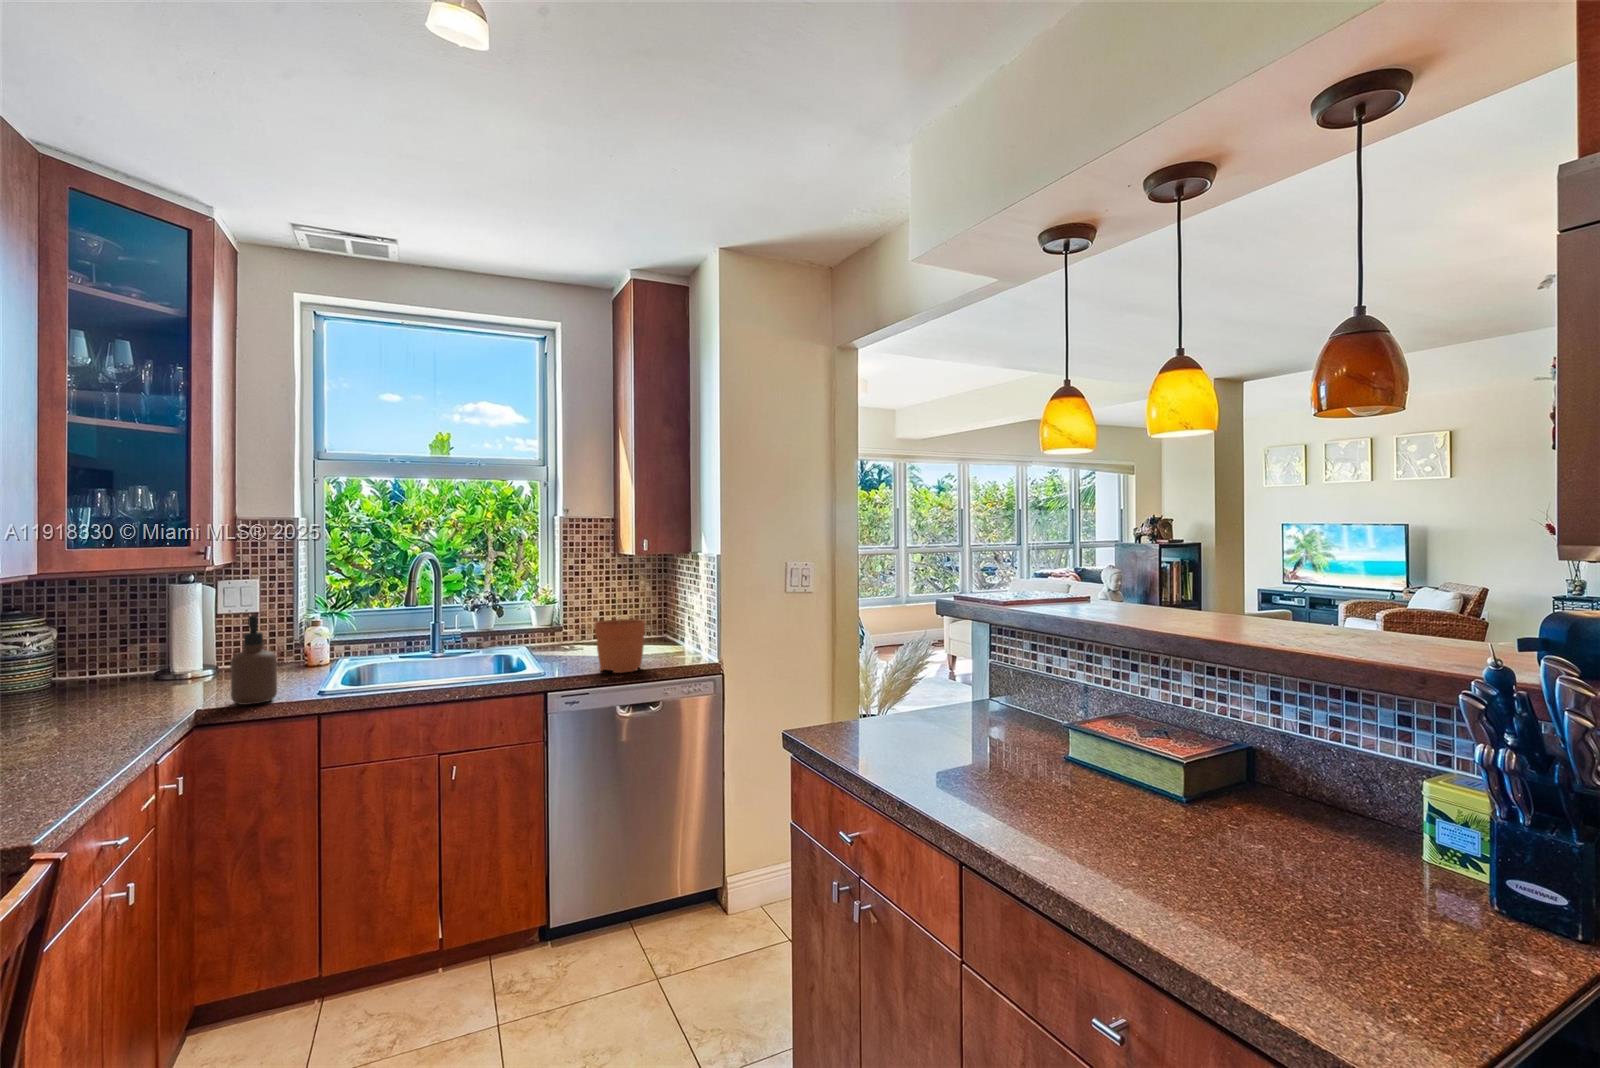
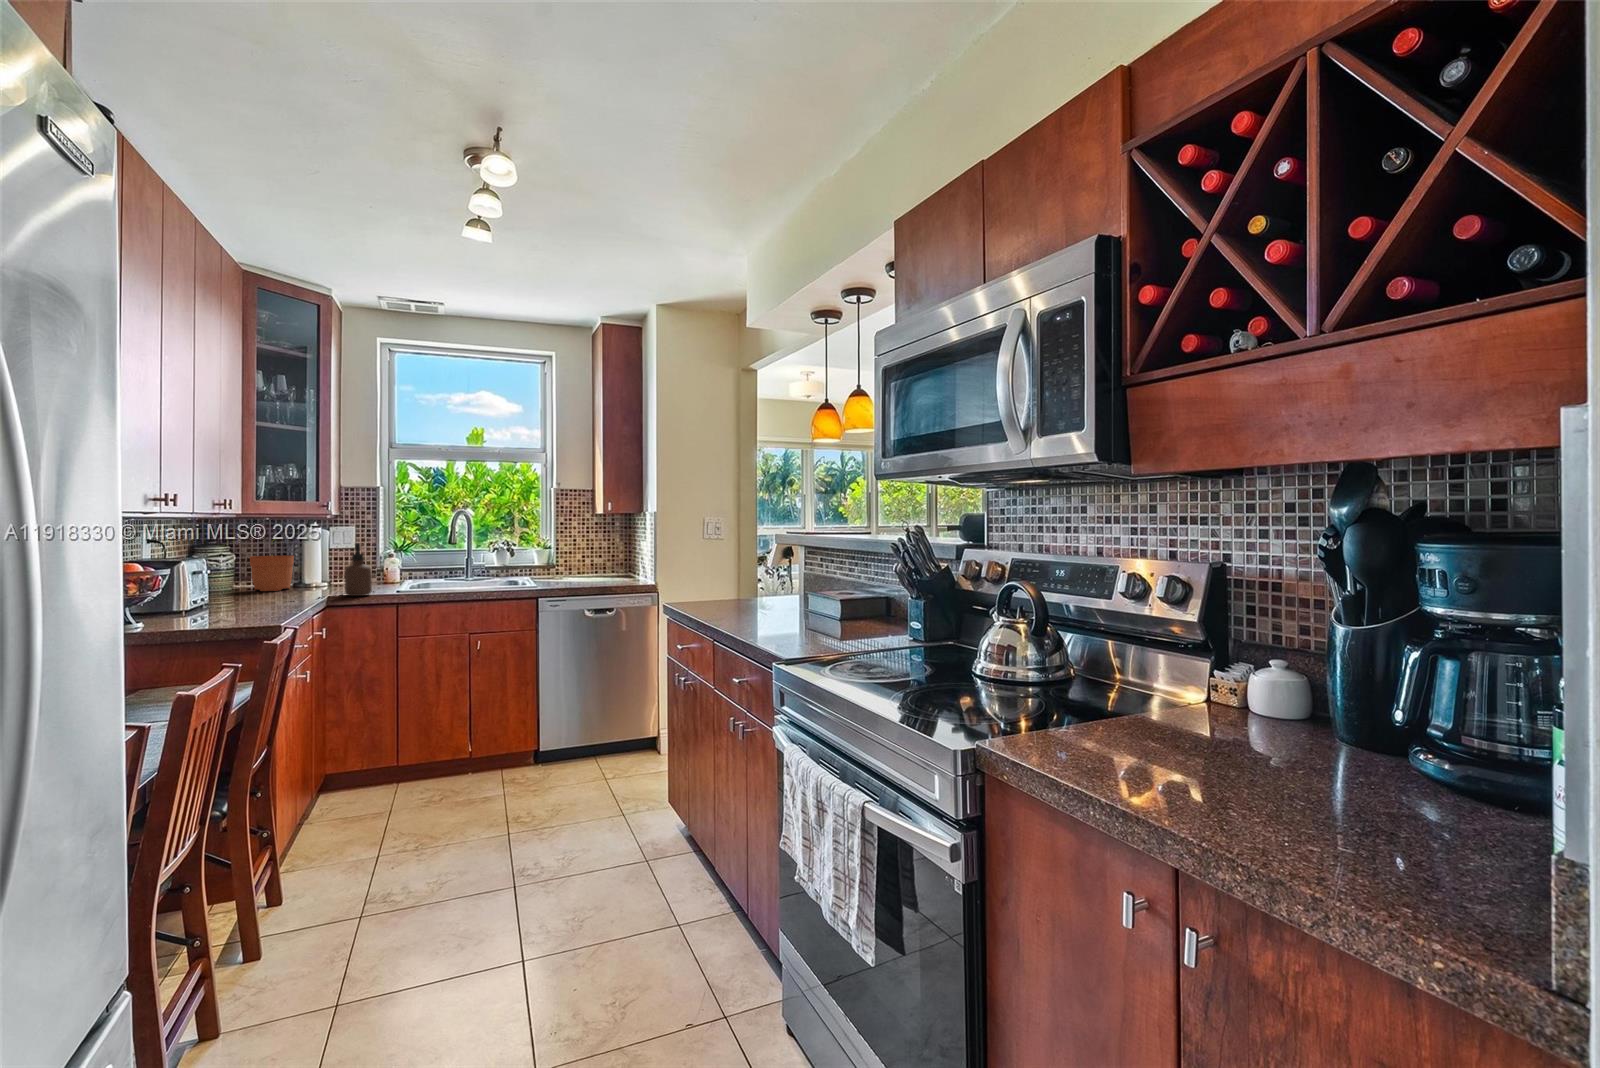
plant pot: present [595,619,645,673] -> present [250,539,294,591]

